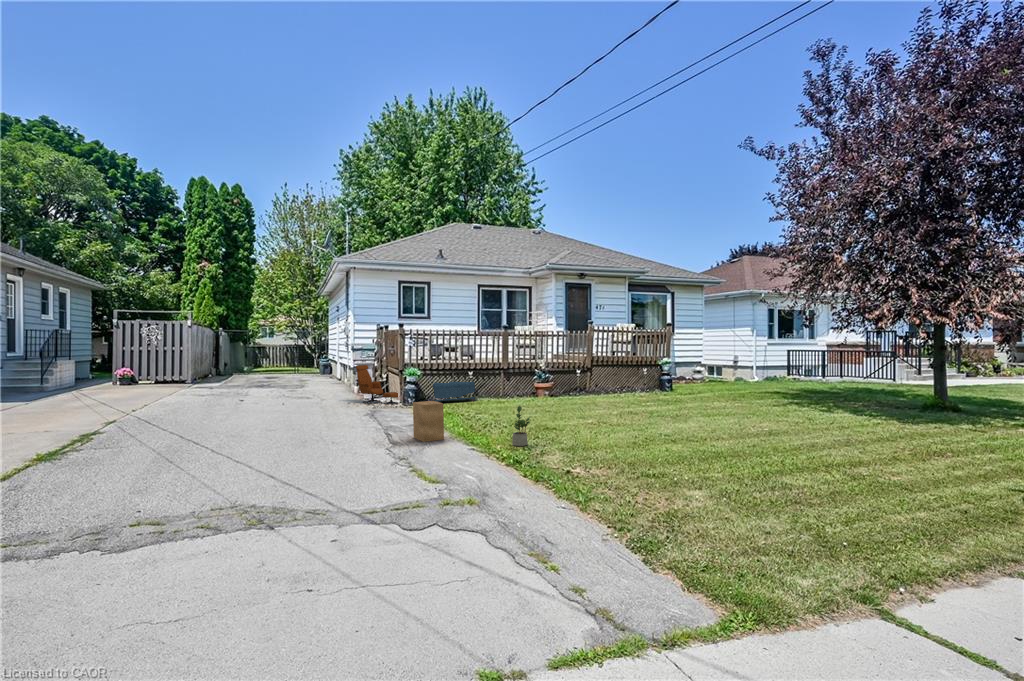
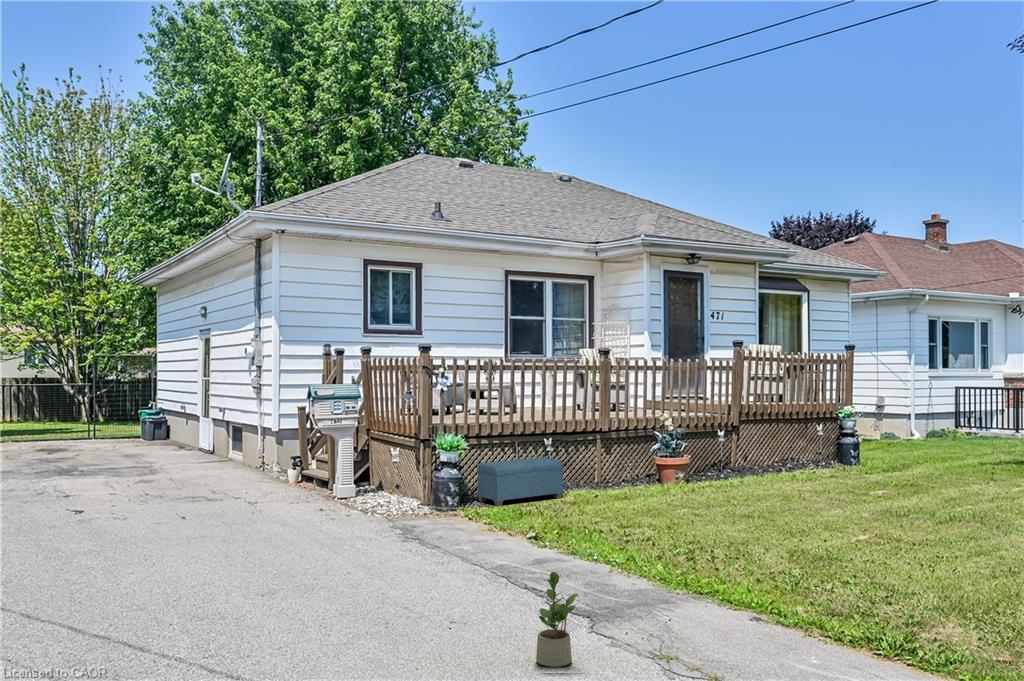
lounge chair: present [356,365,398,404] -> none [325,427,418,510]
cardboard box: present [413,401,444,442] -> none [657,539,740,643]
potted plant: present [512,406,530,446] -> present [536,572,578,667]

